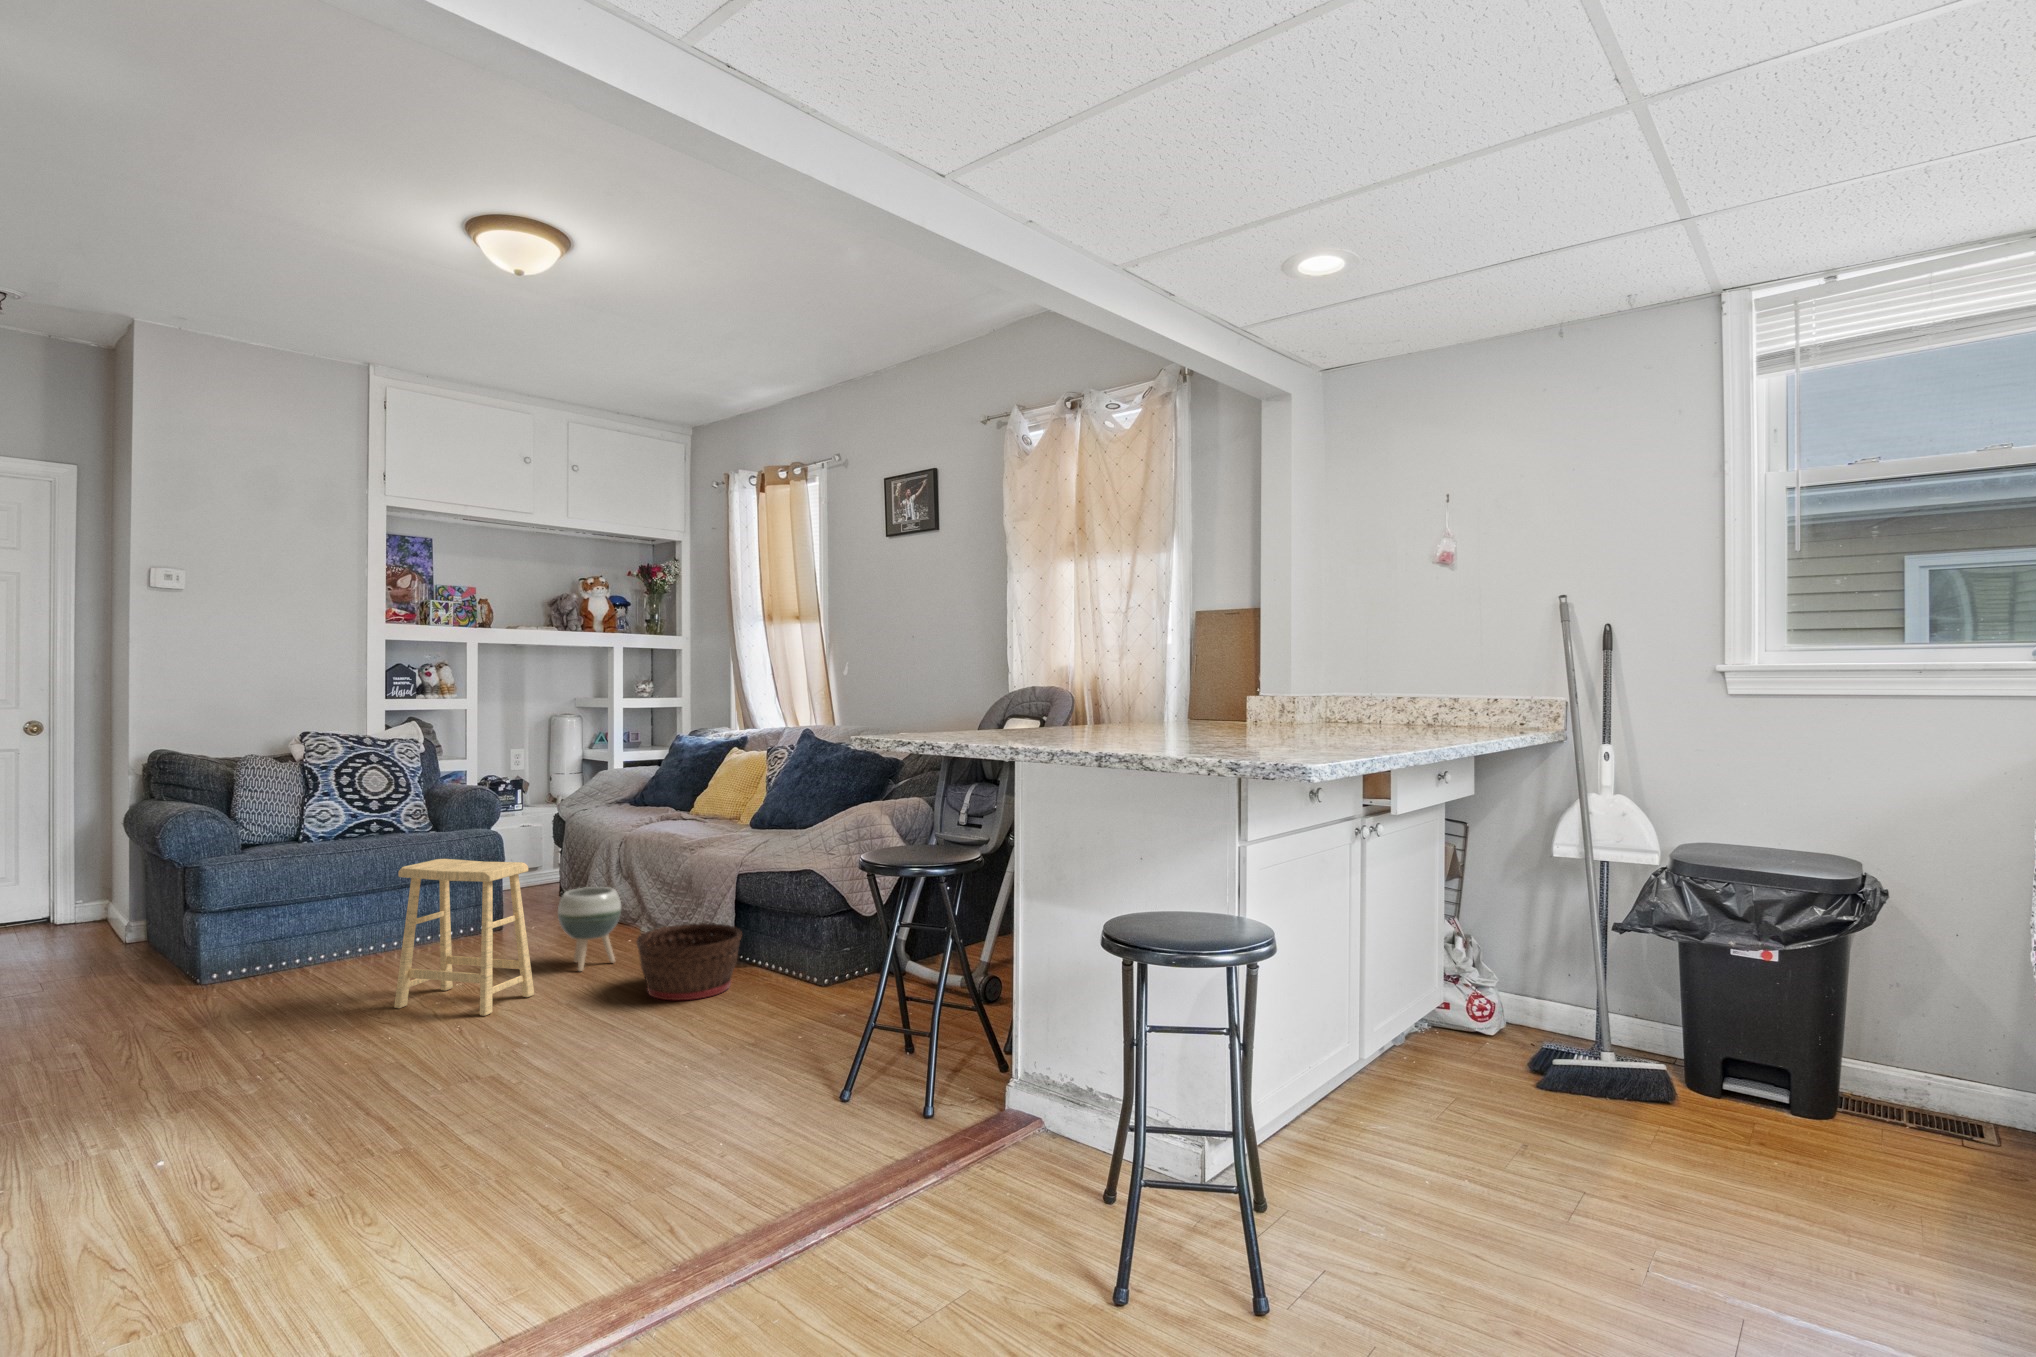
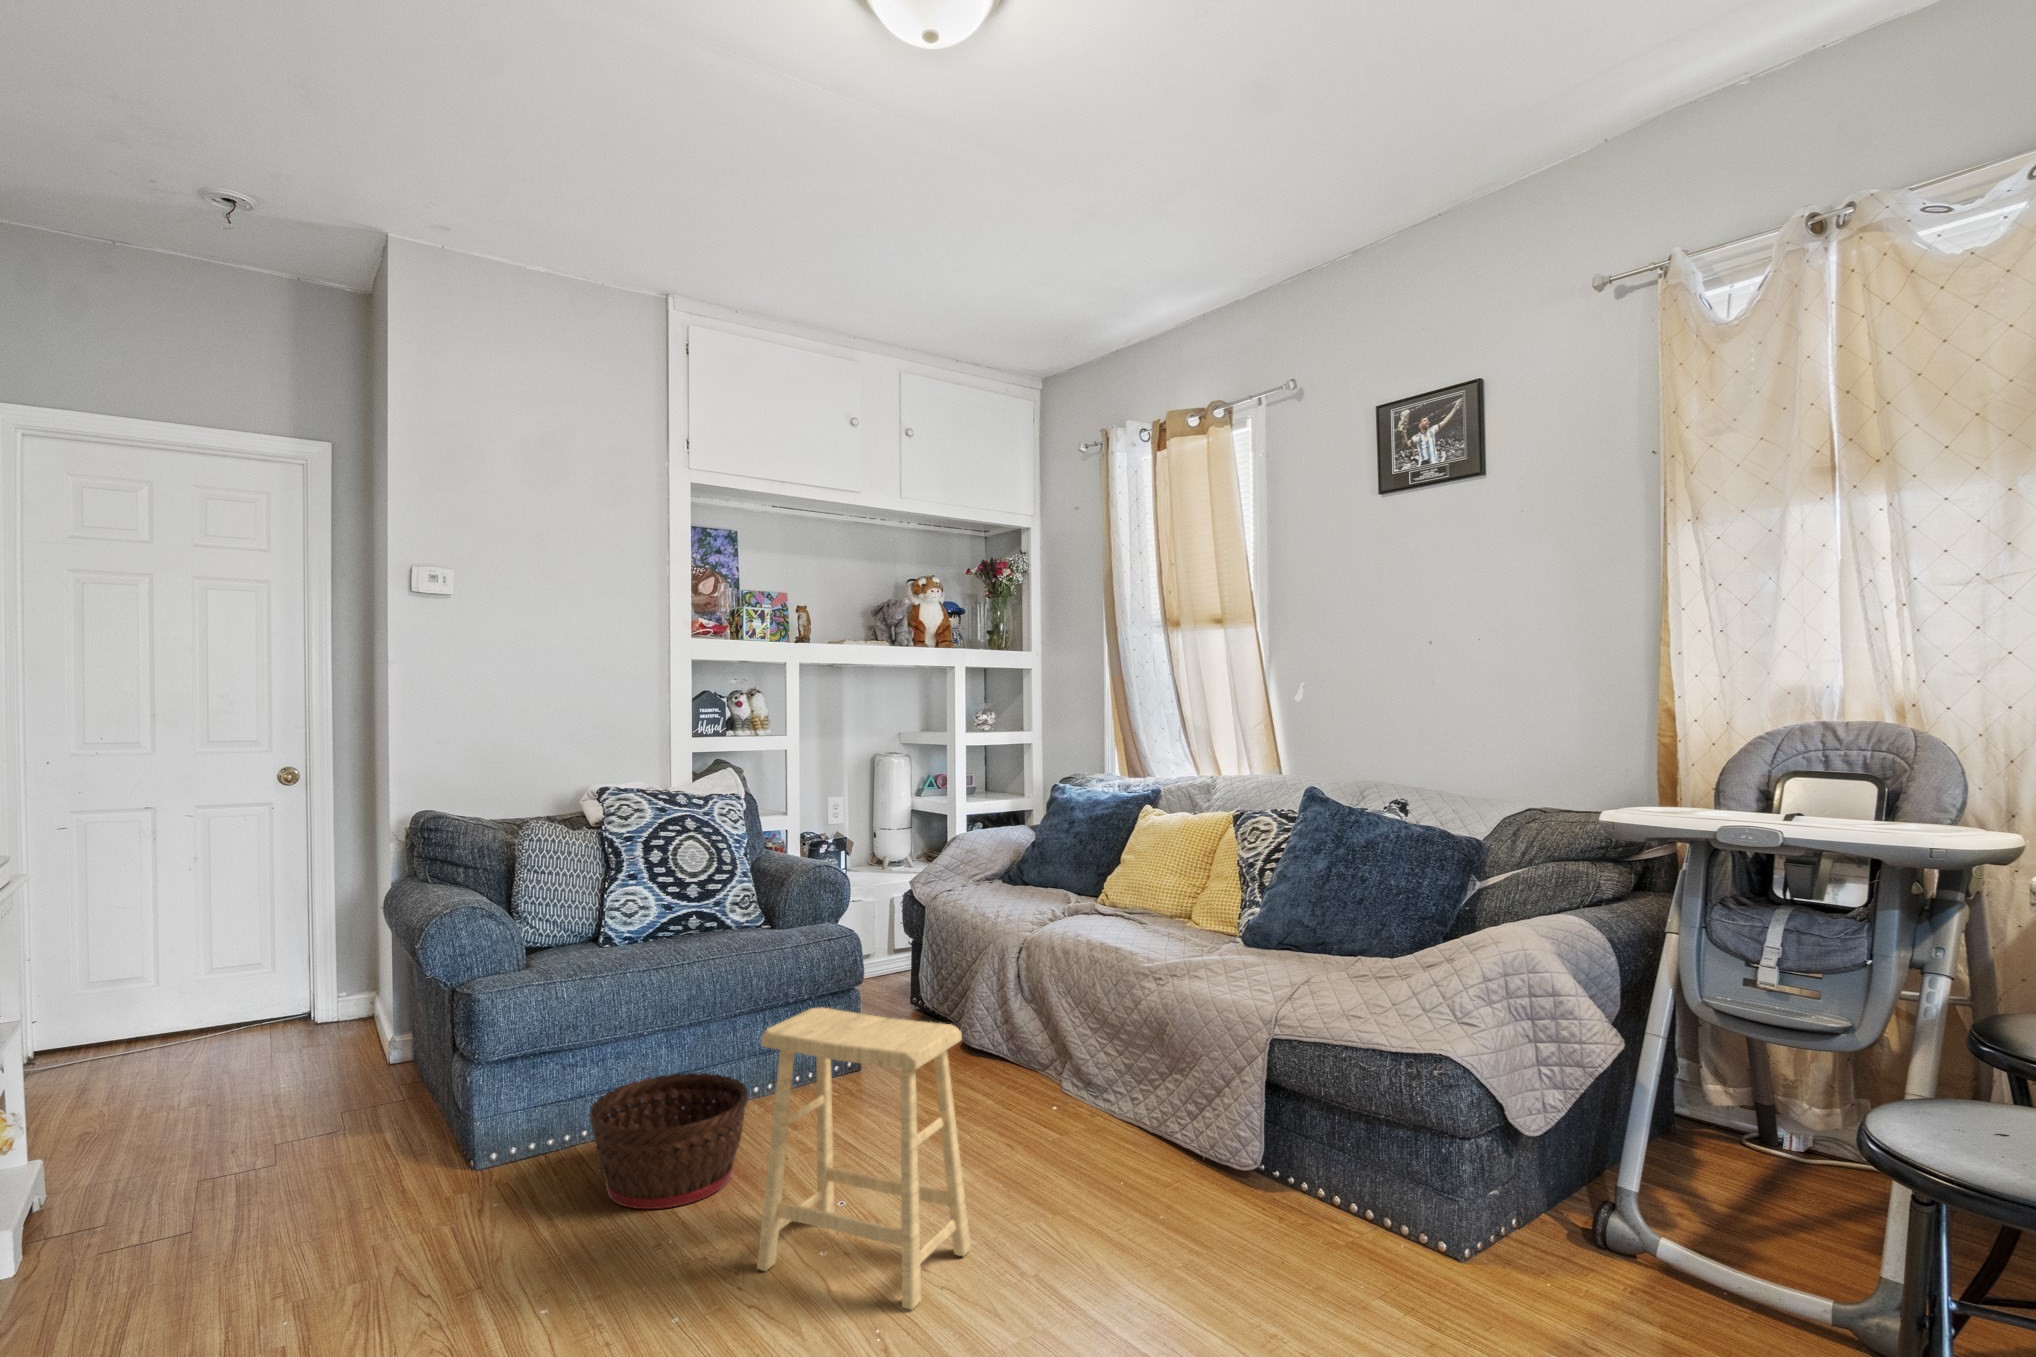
planter: present [558,887,621,971] -> none [977,1039,1071,1187]
basket: present [637,923,741,1000] -> present [589,1073,748,1209]

